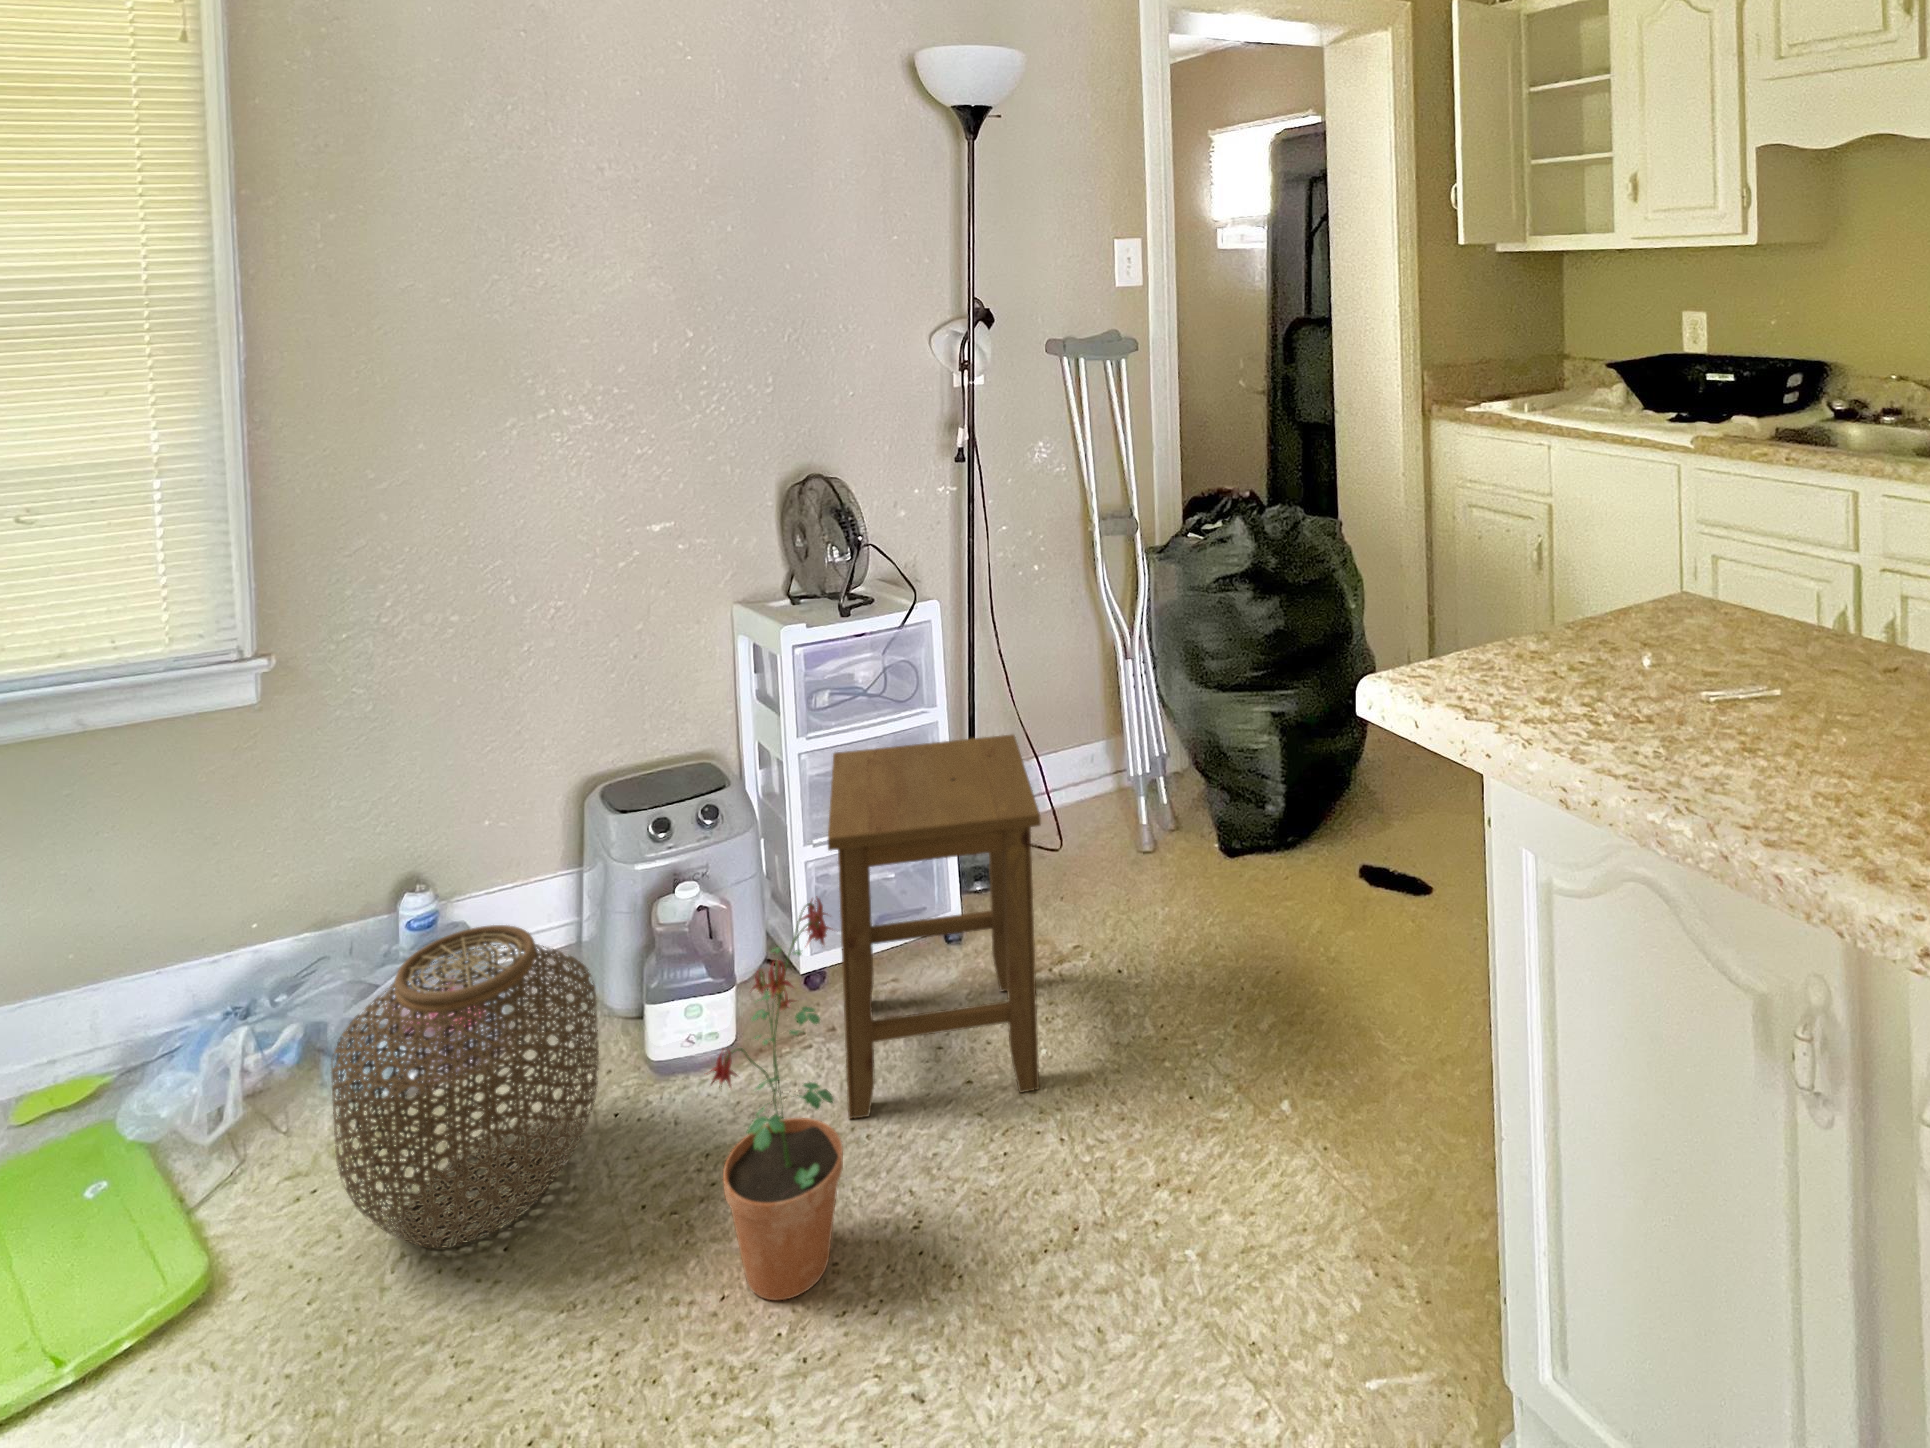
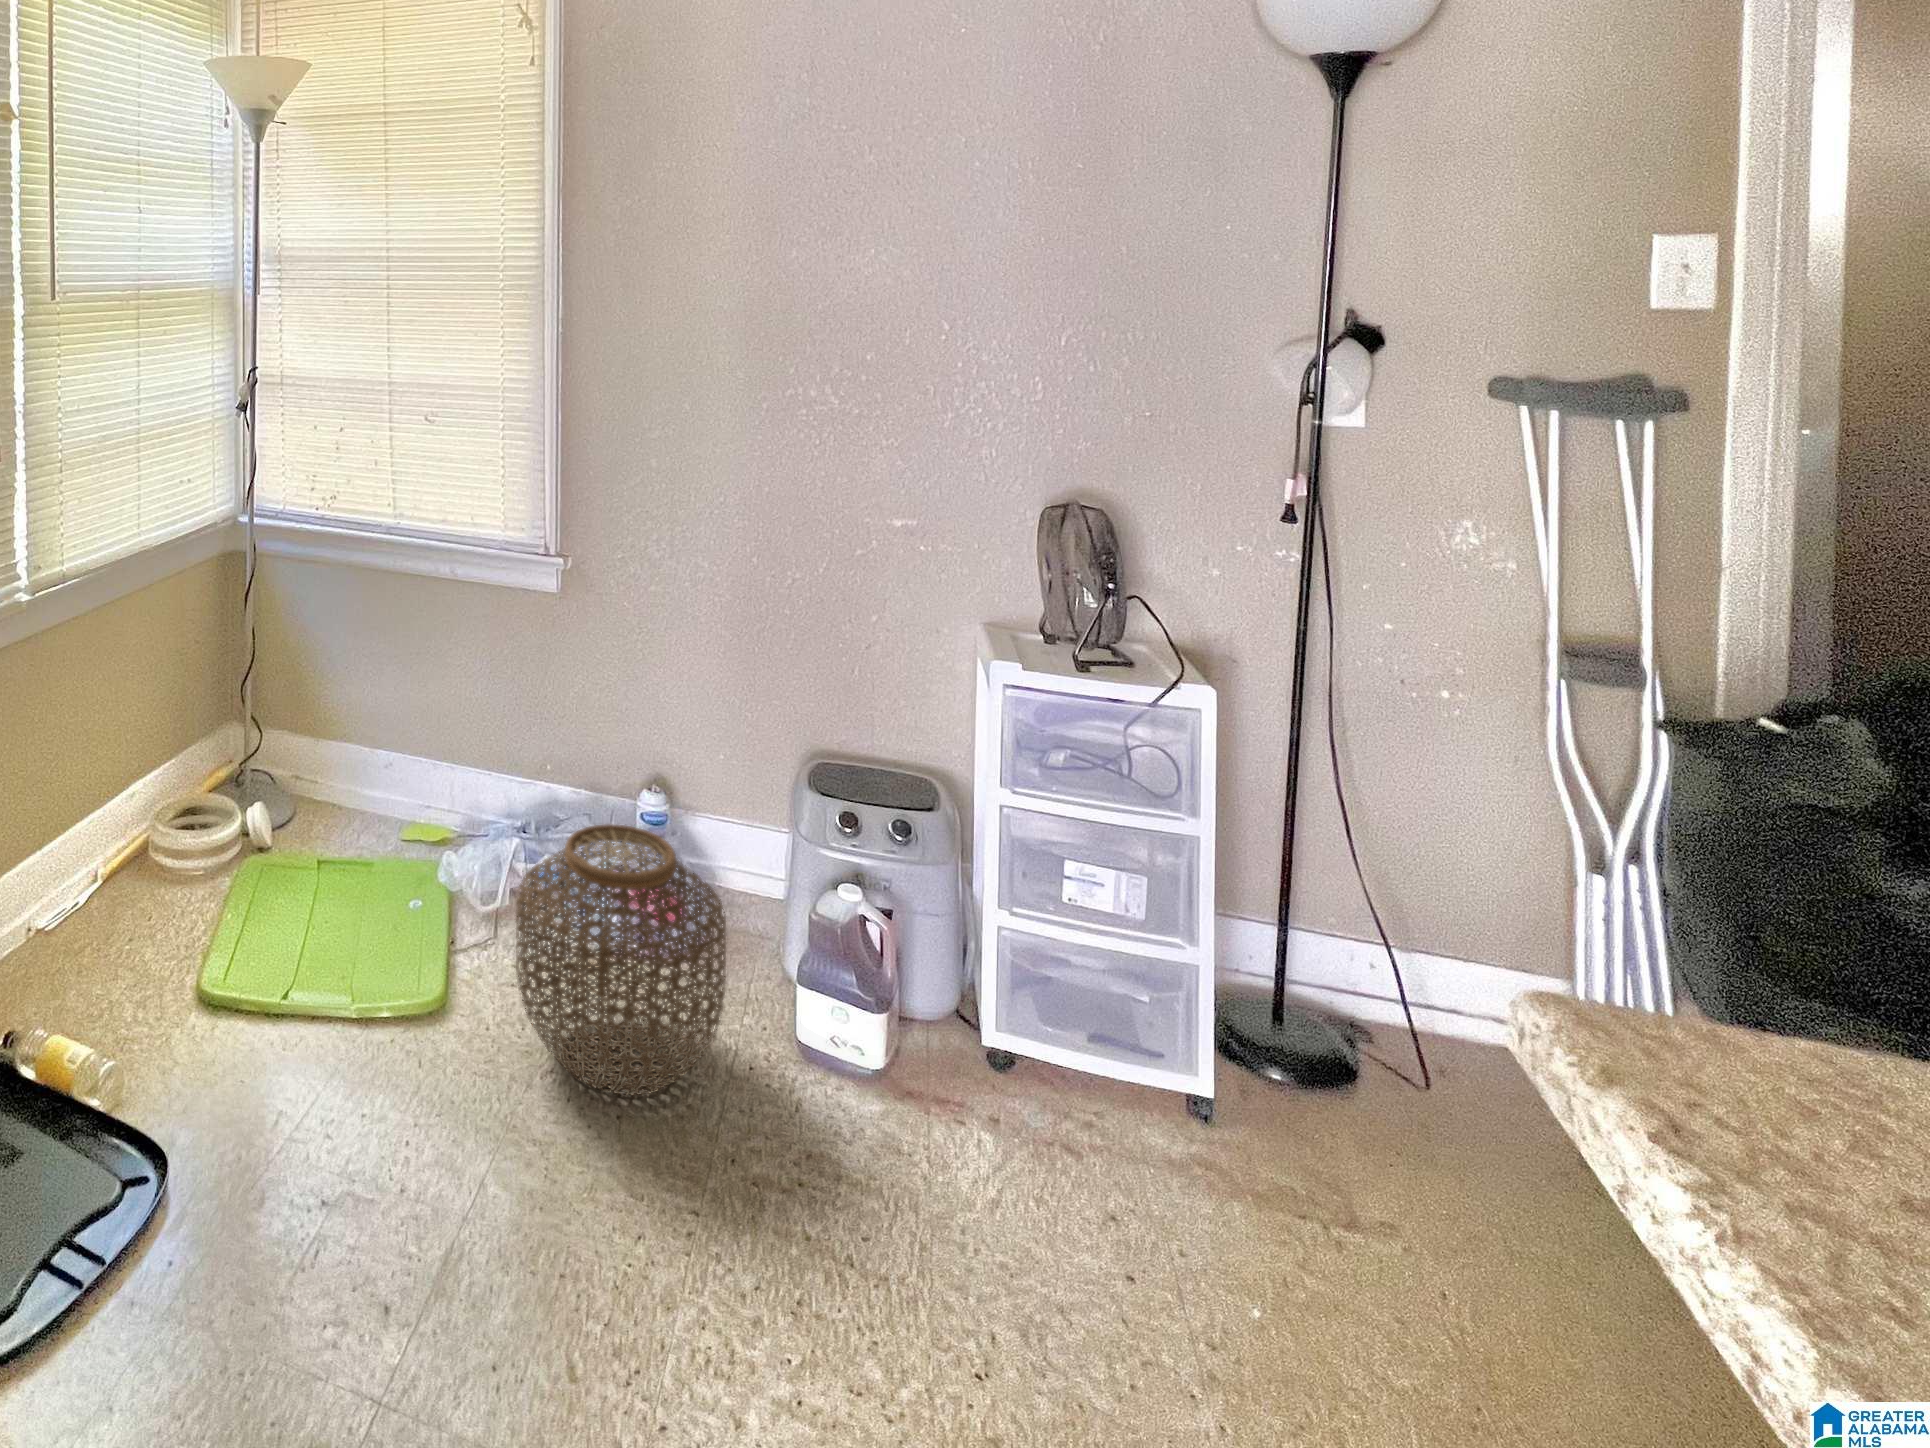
stool: present [828,735,1041,1119] -> none [953,816,1288,1360]
potted plant: present [711,898,843,1300] -> none [752,940,919,1345]

